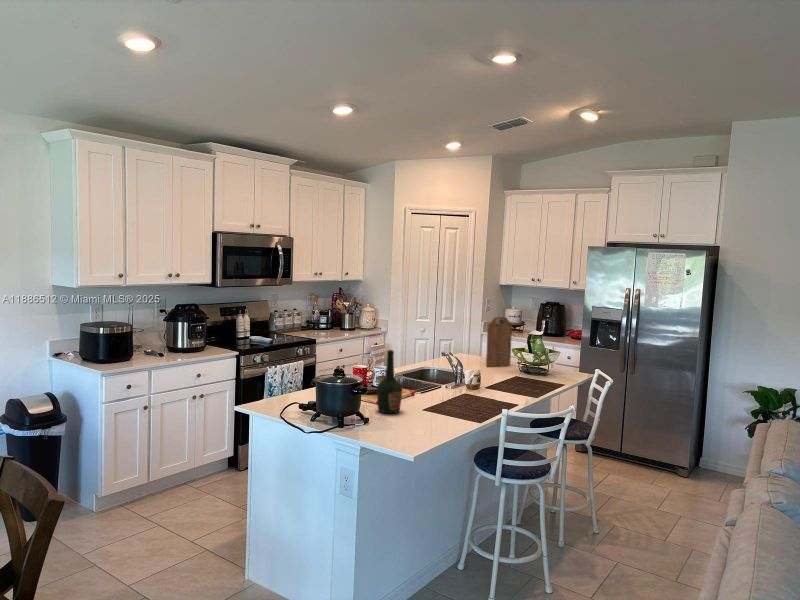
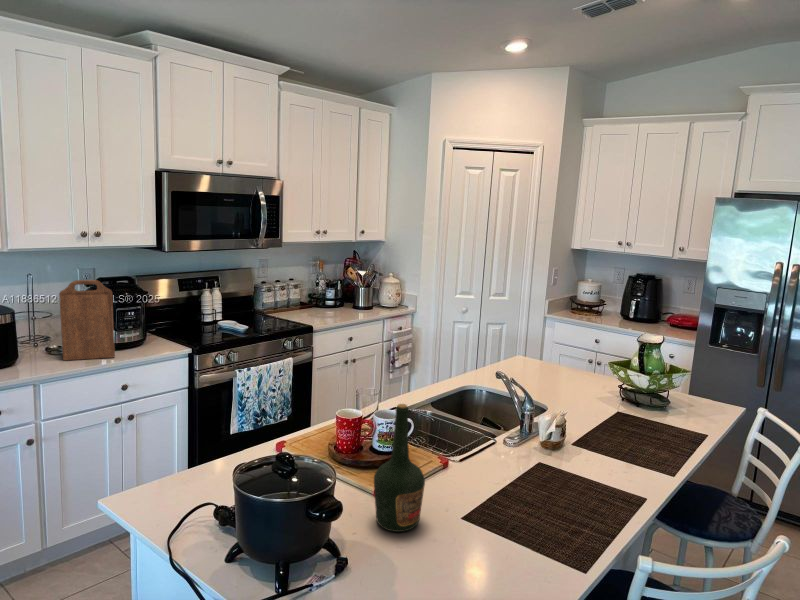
cutting board: present [486,317,512,367] -> present [59,280,115,360]

